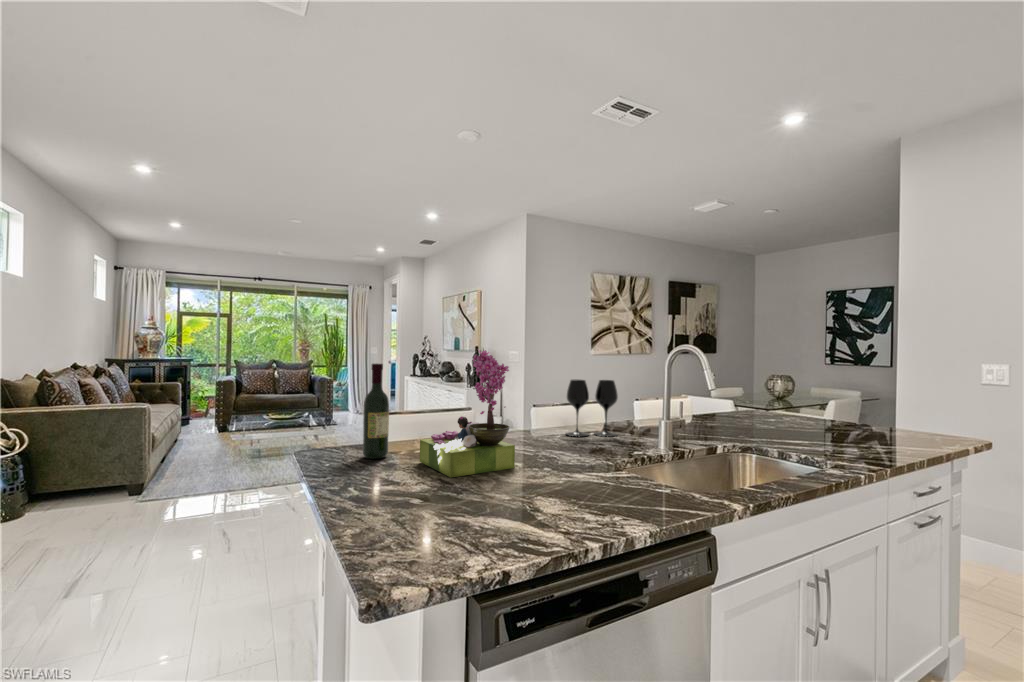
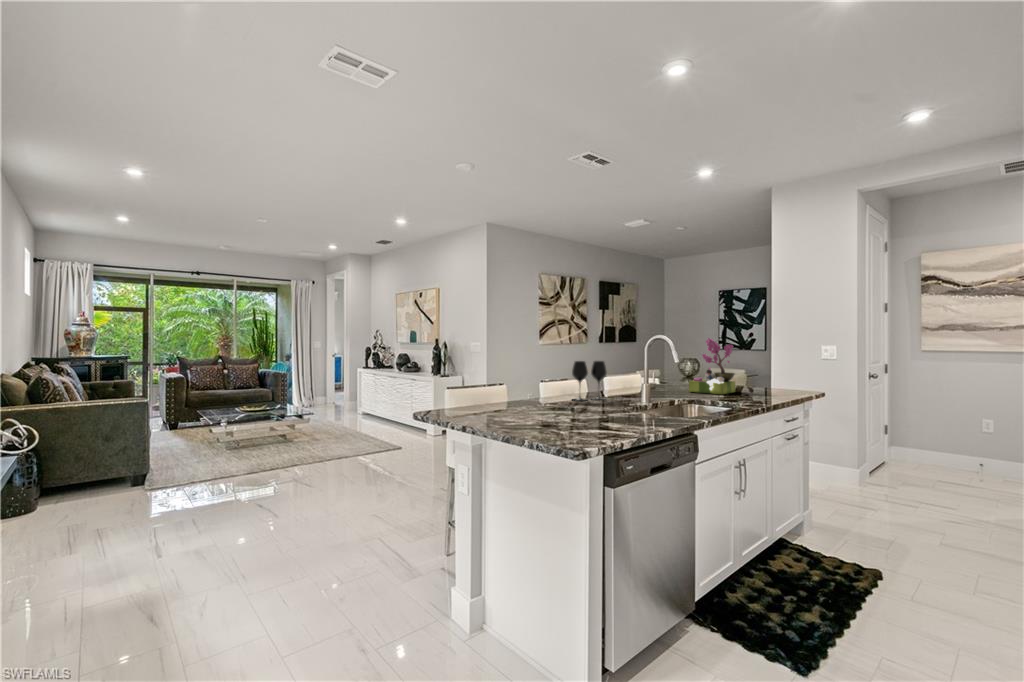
flower arrangement: present [420,350,515,478] -> present [689,338,735,394]
wine bottle: present [363,363,389,459] -> none [455,351,472,417]

